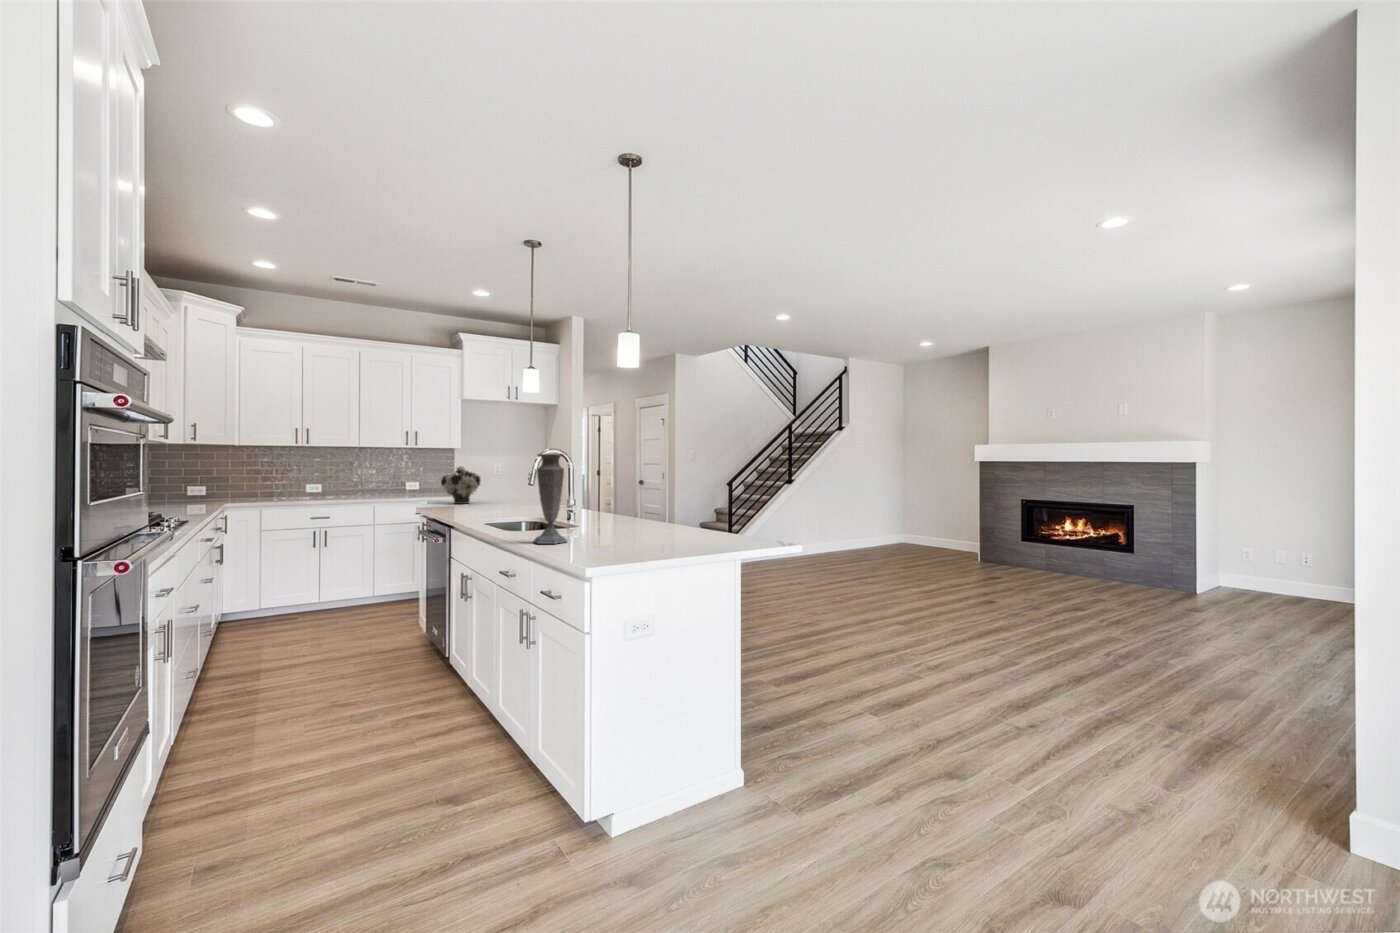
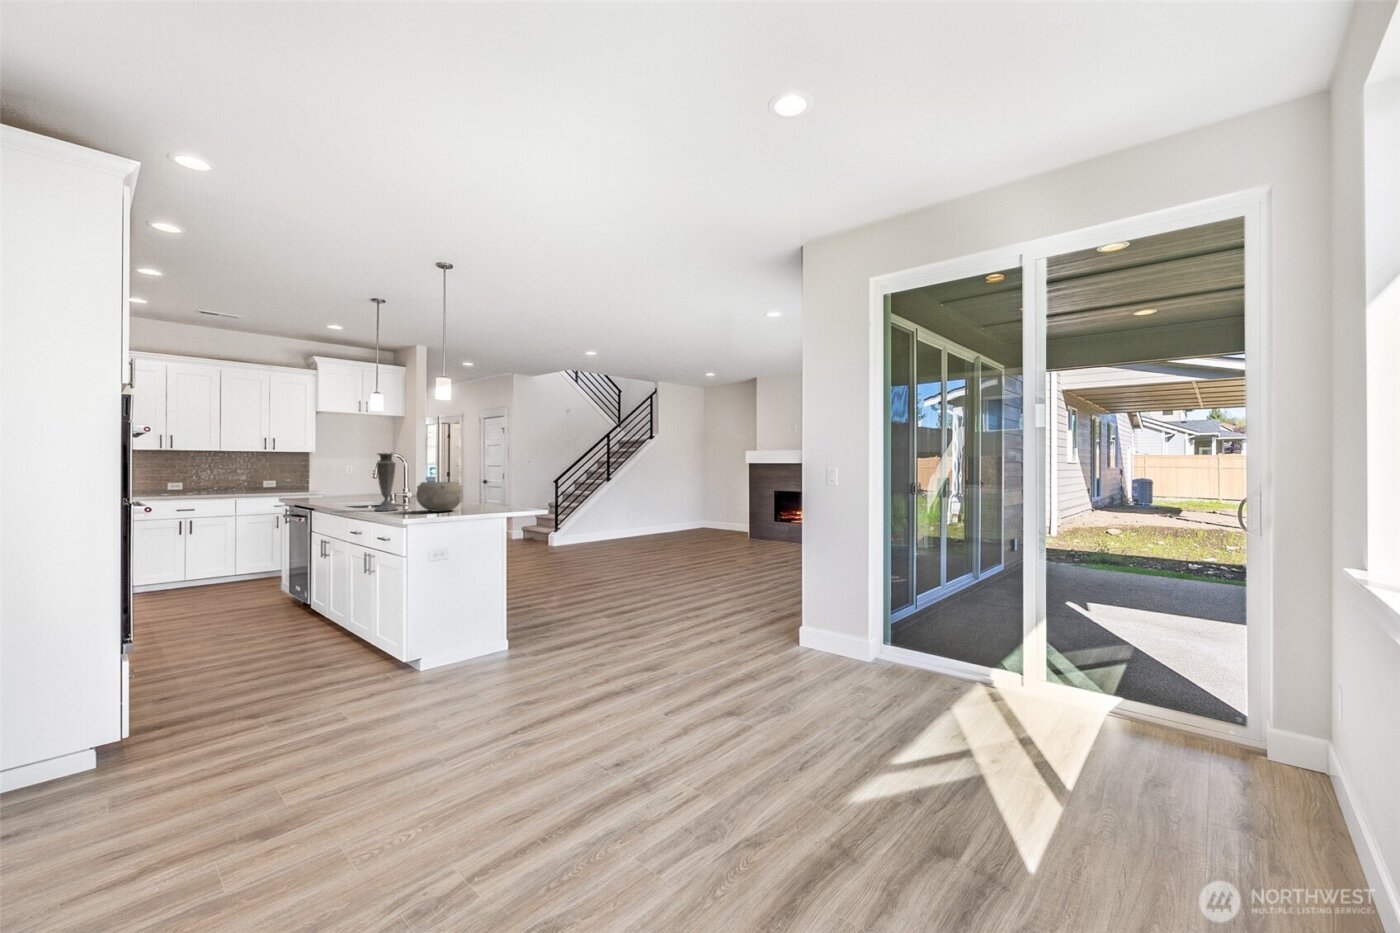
flower arrangement: present [441,466,481,504] -> none [298,466,334,496]
ceramic bowl: none [597,500,667,551] -> present [416,482,462,512]

